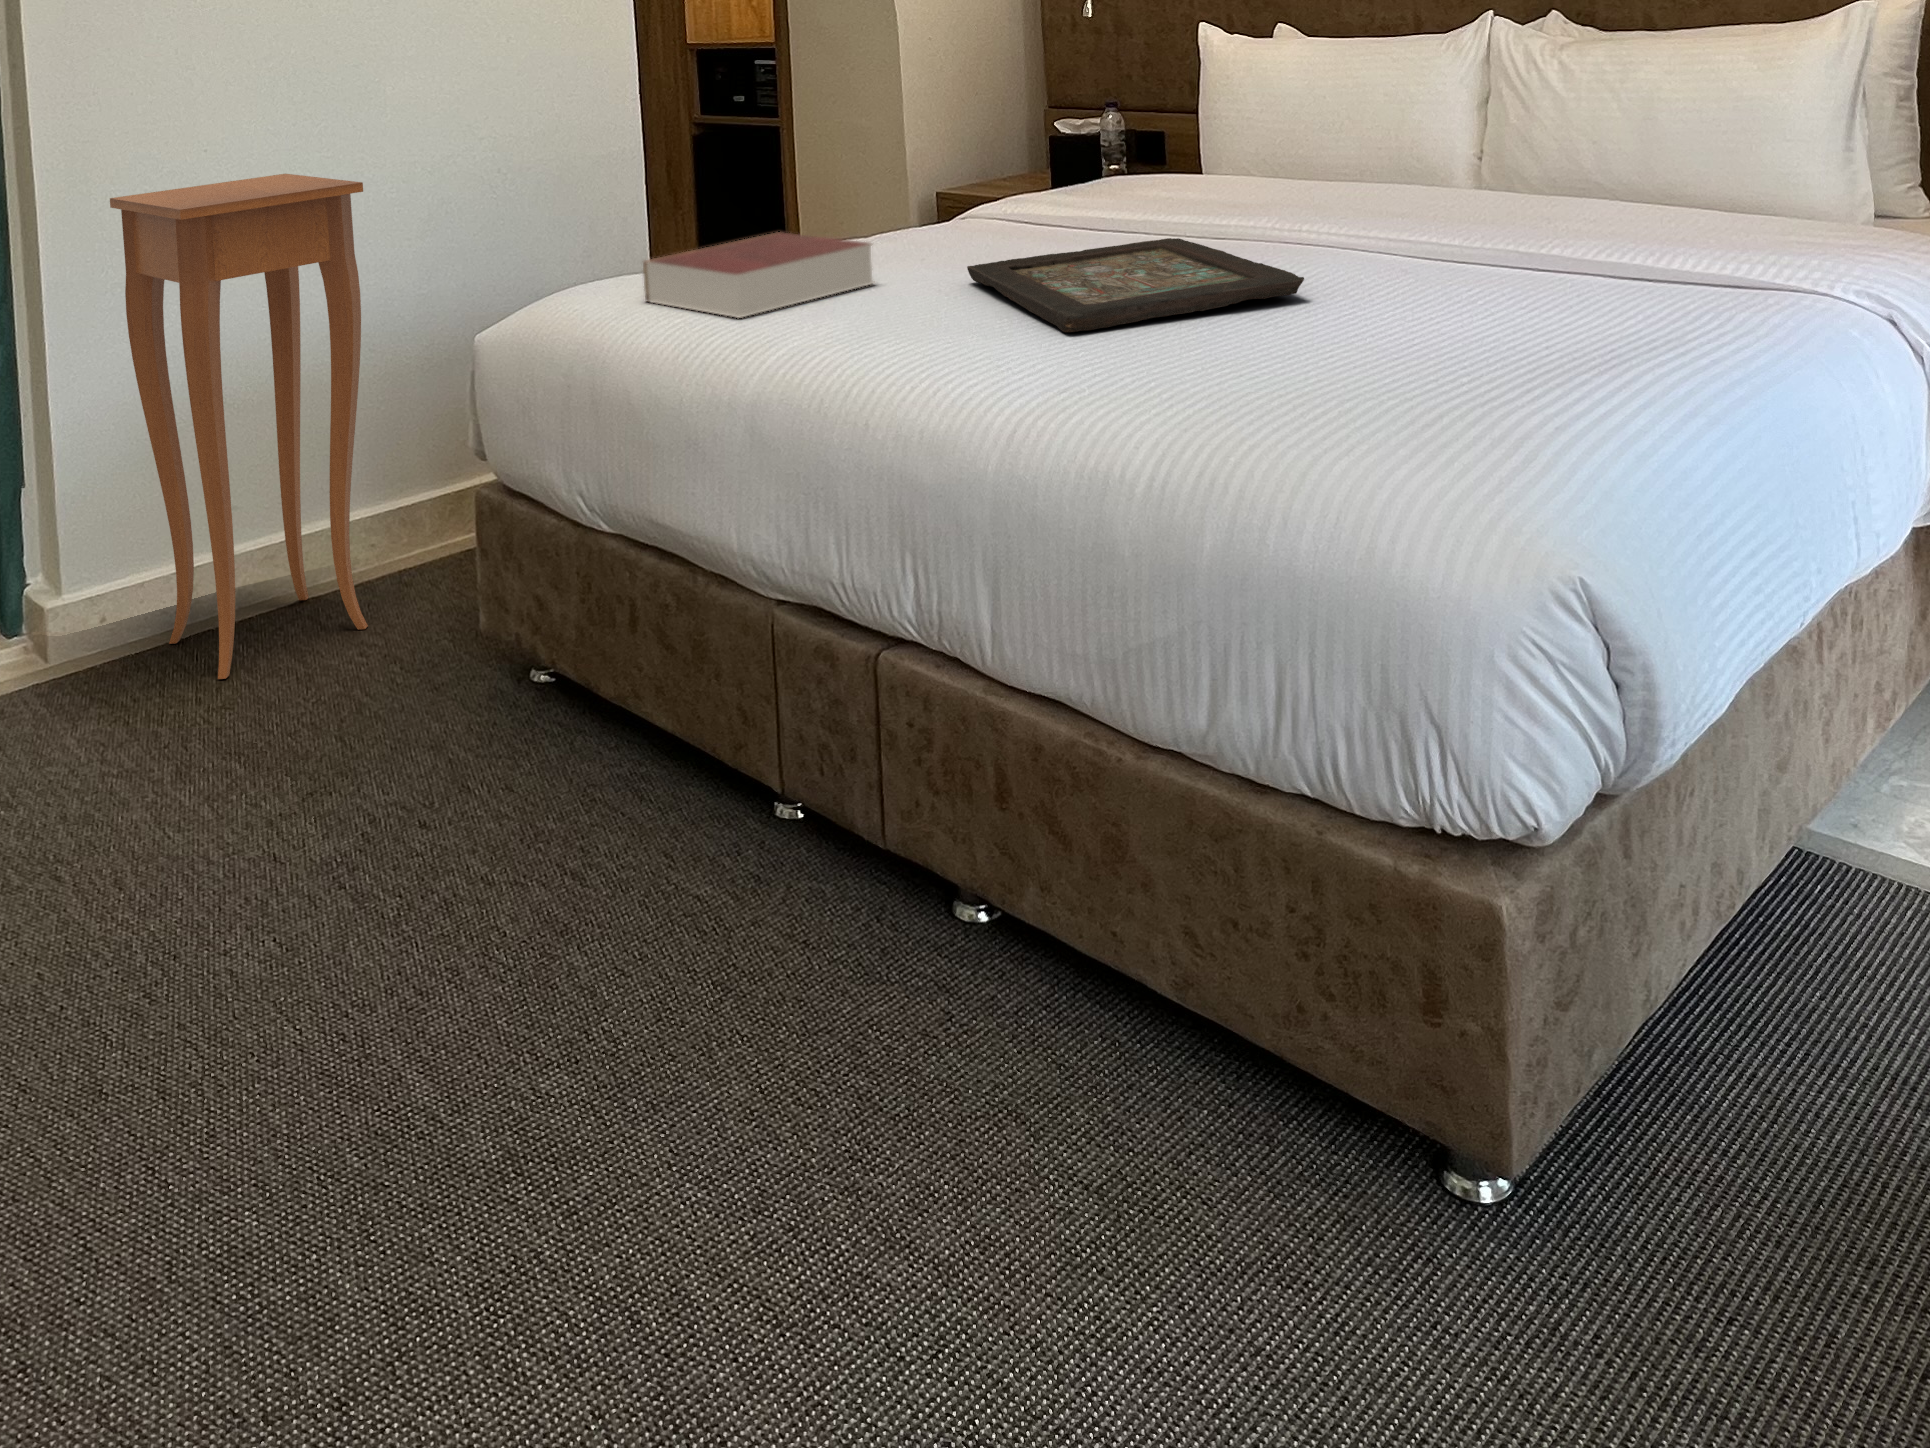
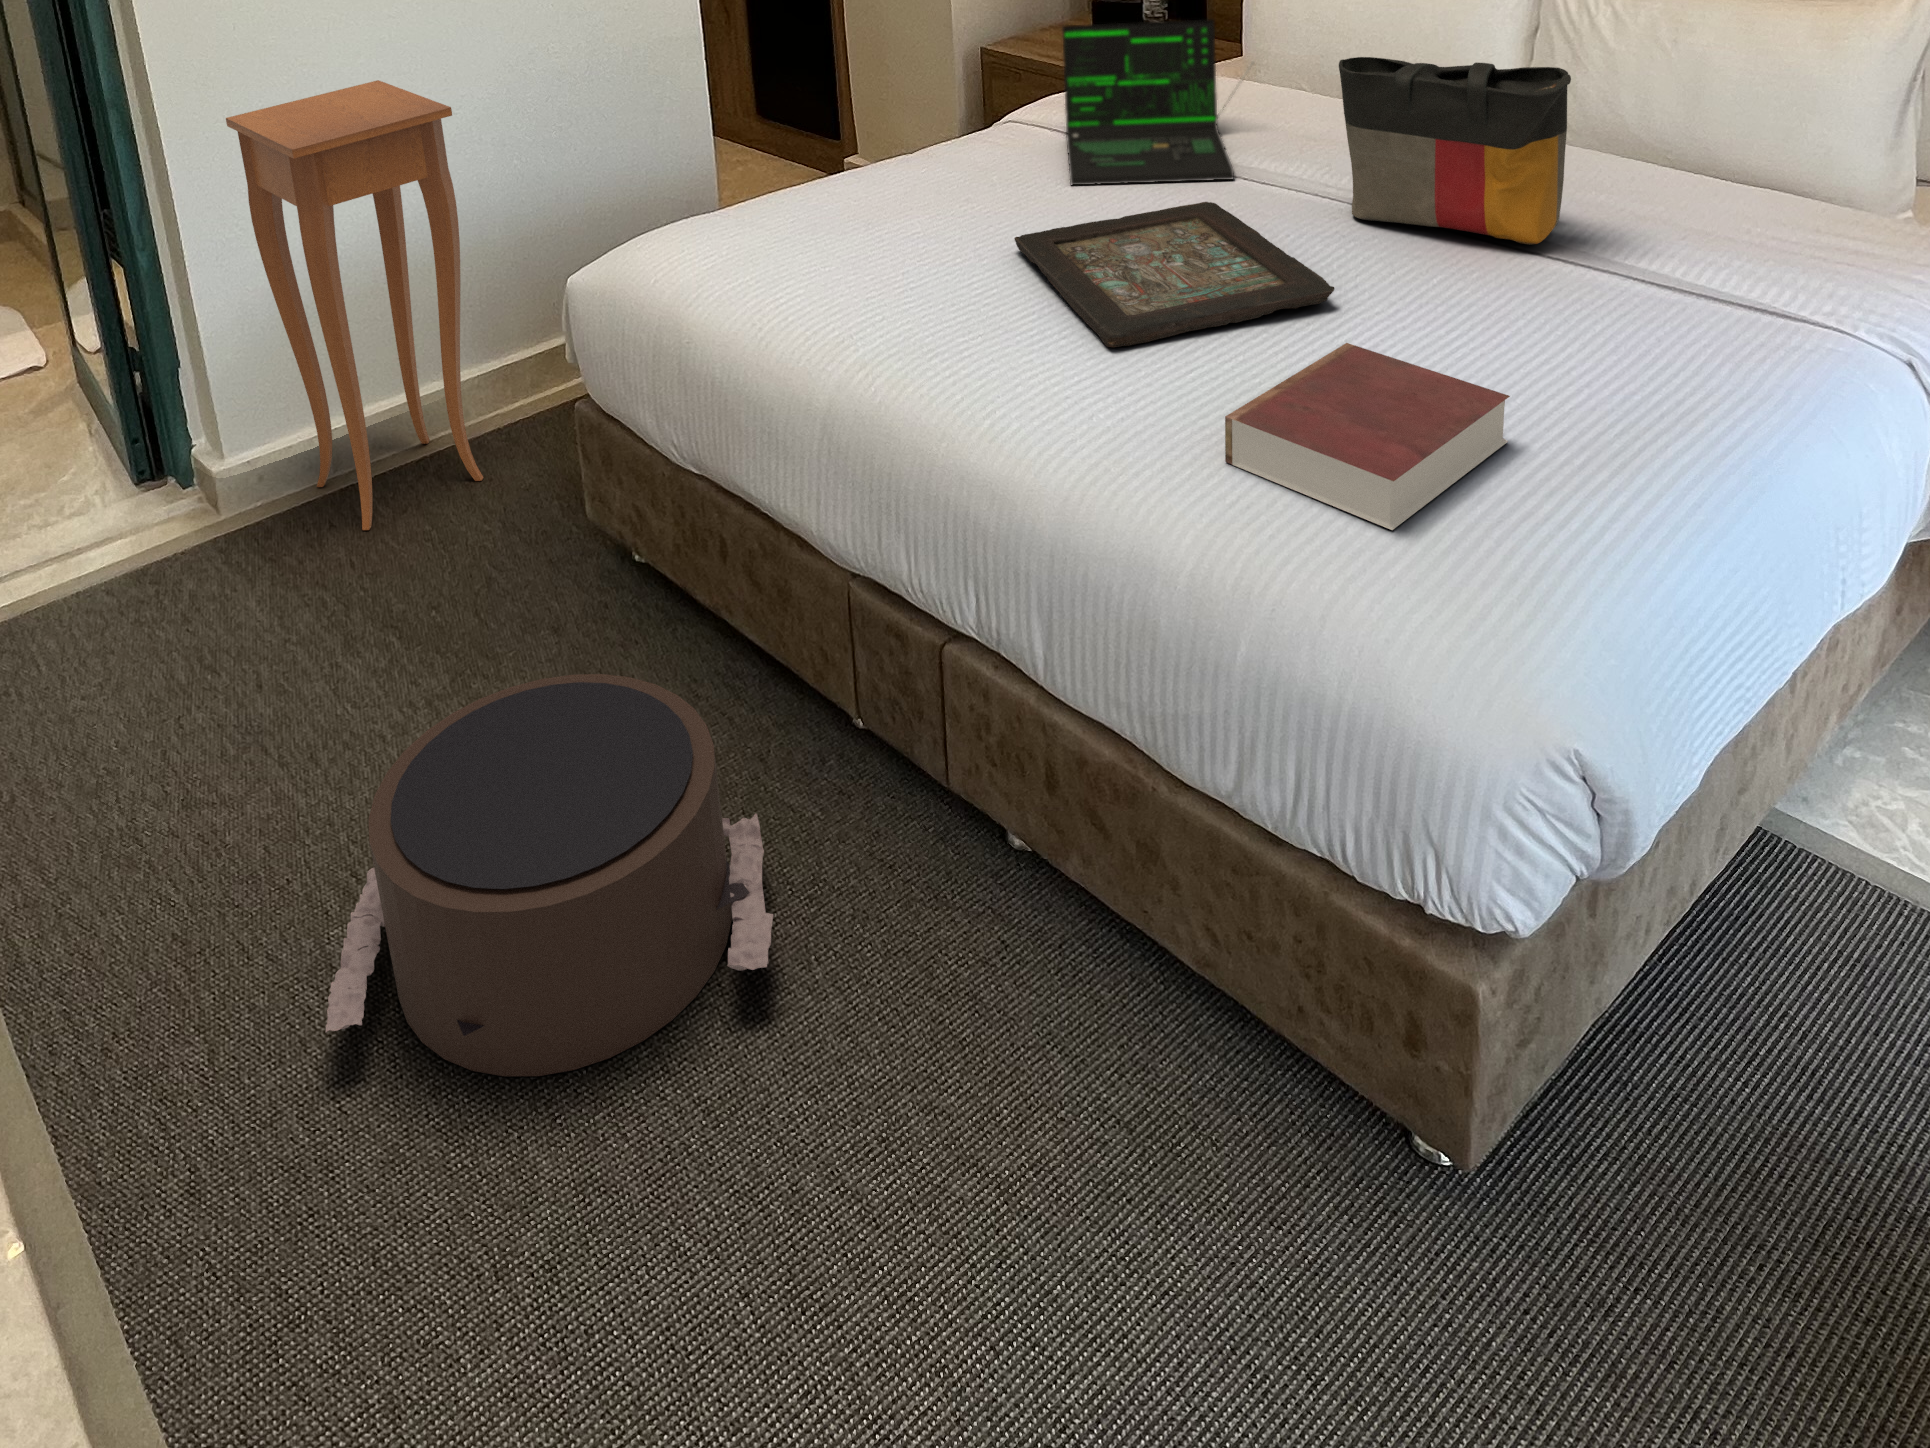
tote bag: none [1298,70,1533,253] -> present [1339,57,1571,245]
laptop: none [1018,89,1217,244] -> present [1062,20,1254,185]
book: present [643,232,874,318] -> present [1225,343,1510,530]
pouf: none [97,730,677,1198] -> present [326,674,773,1076]

